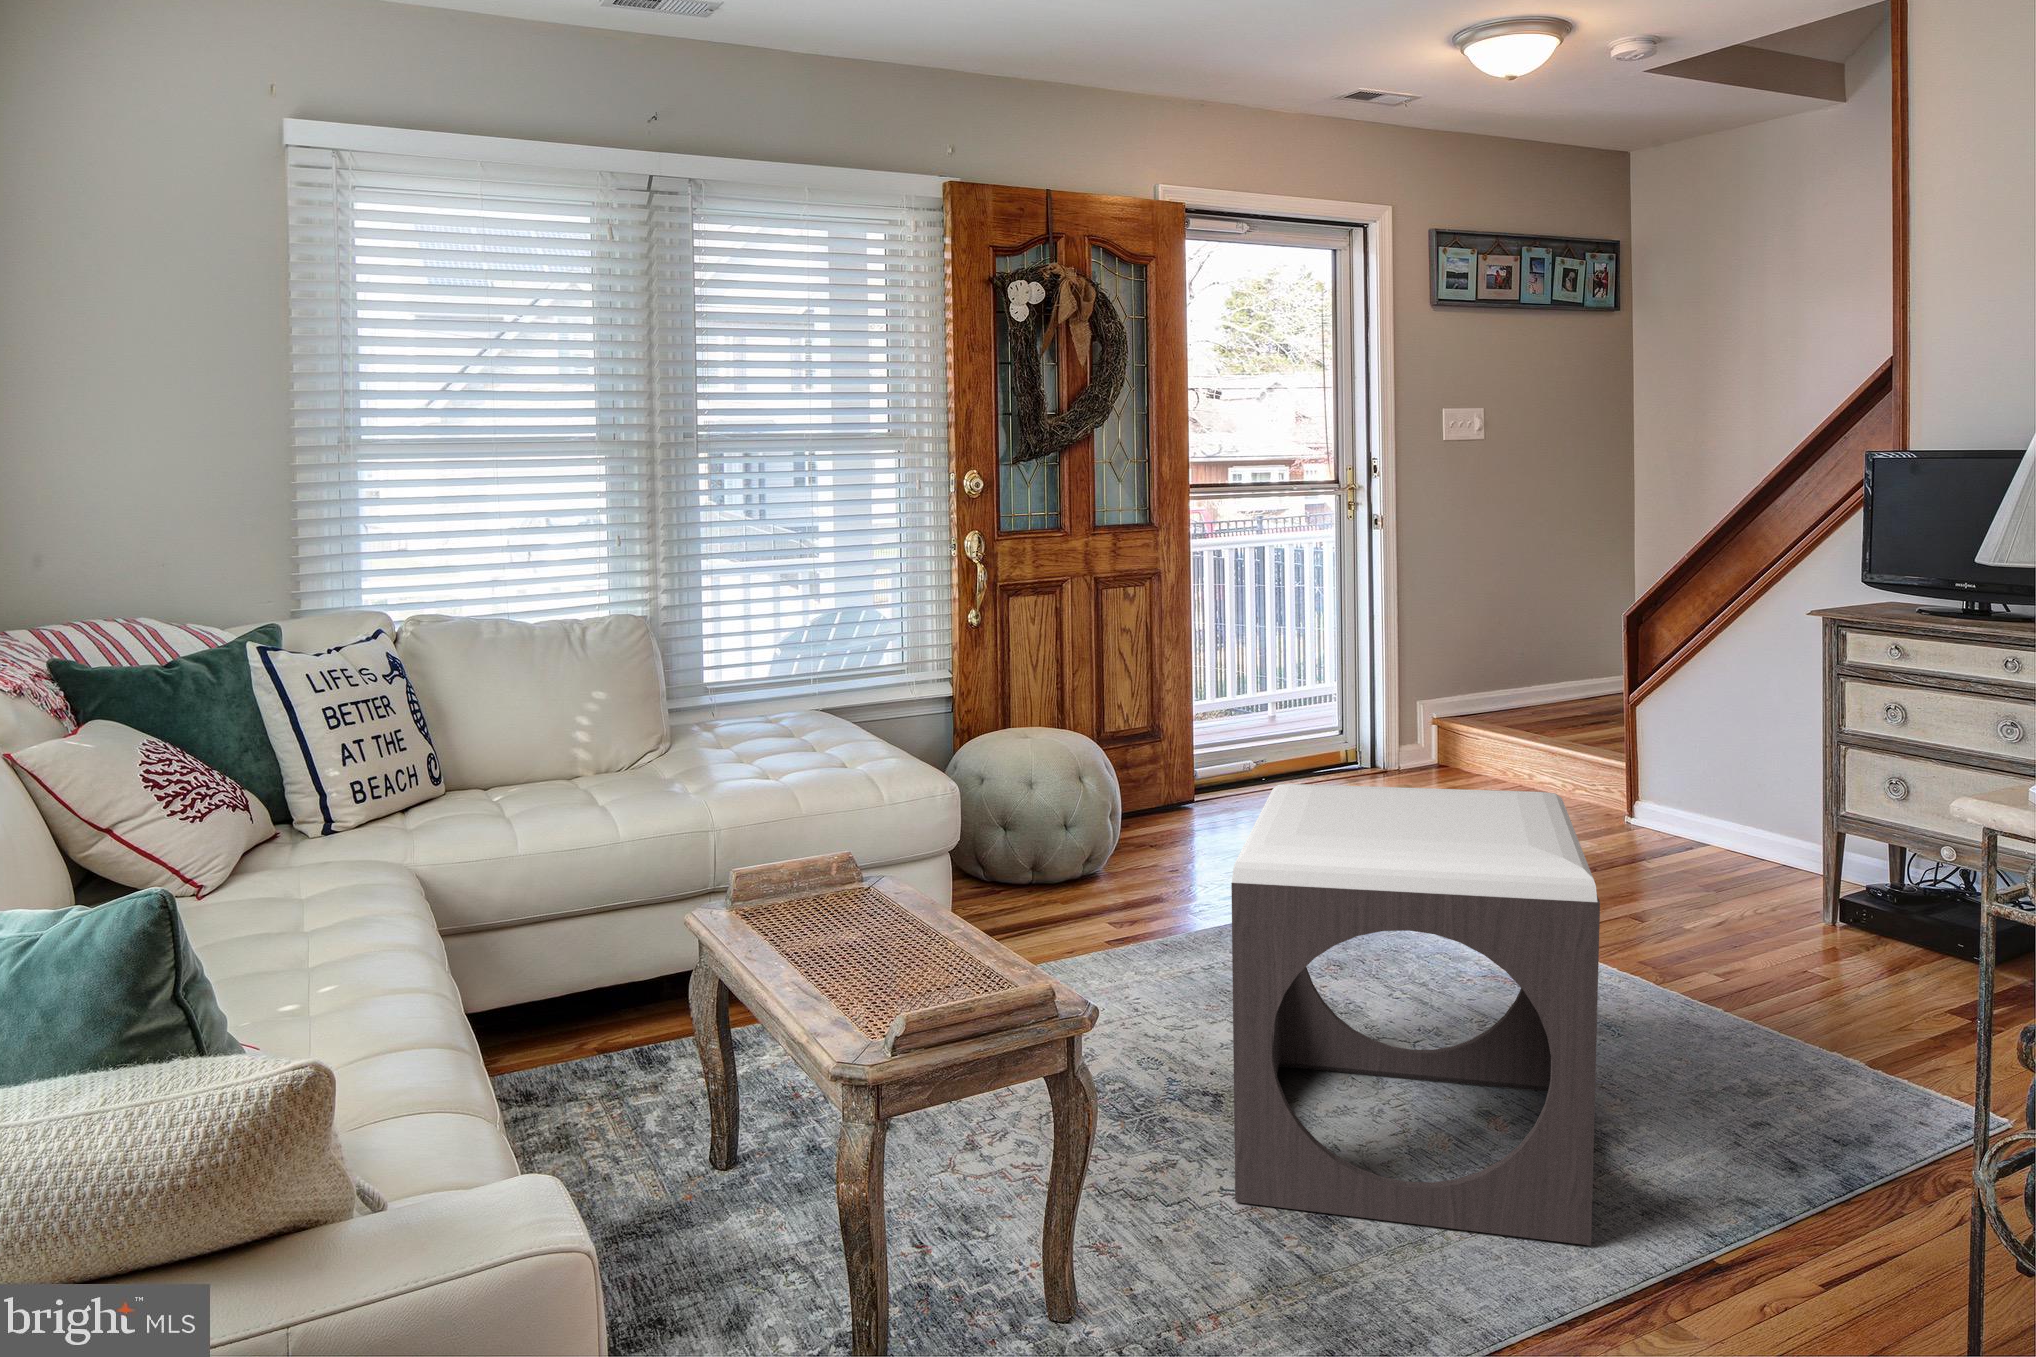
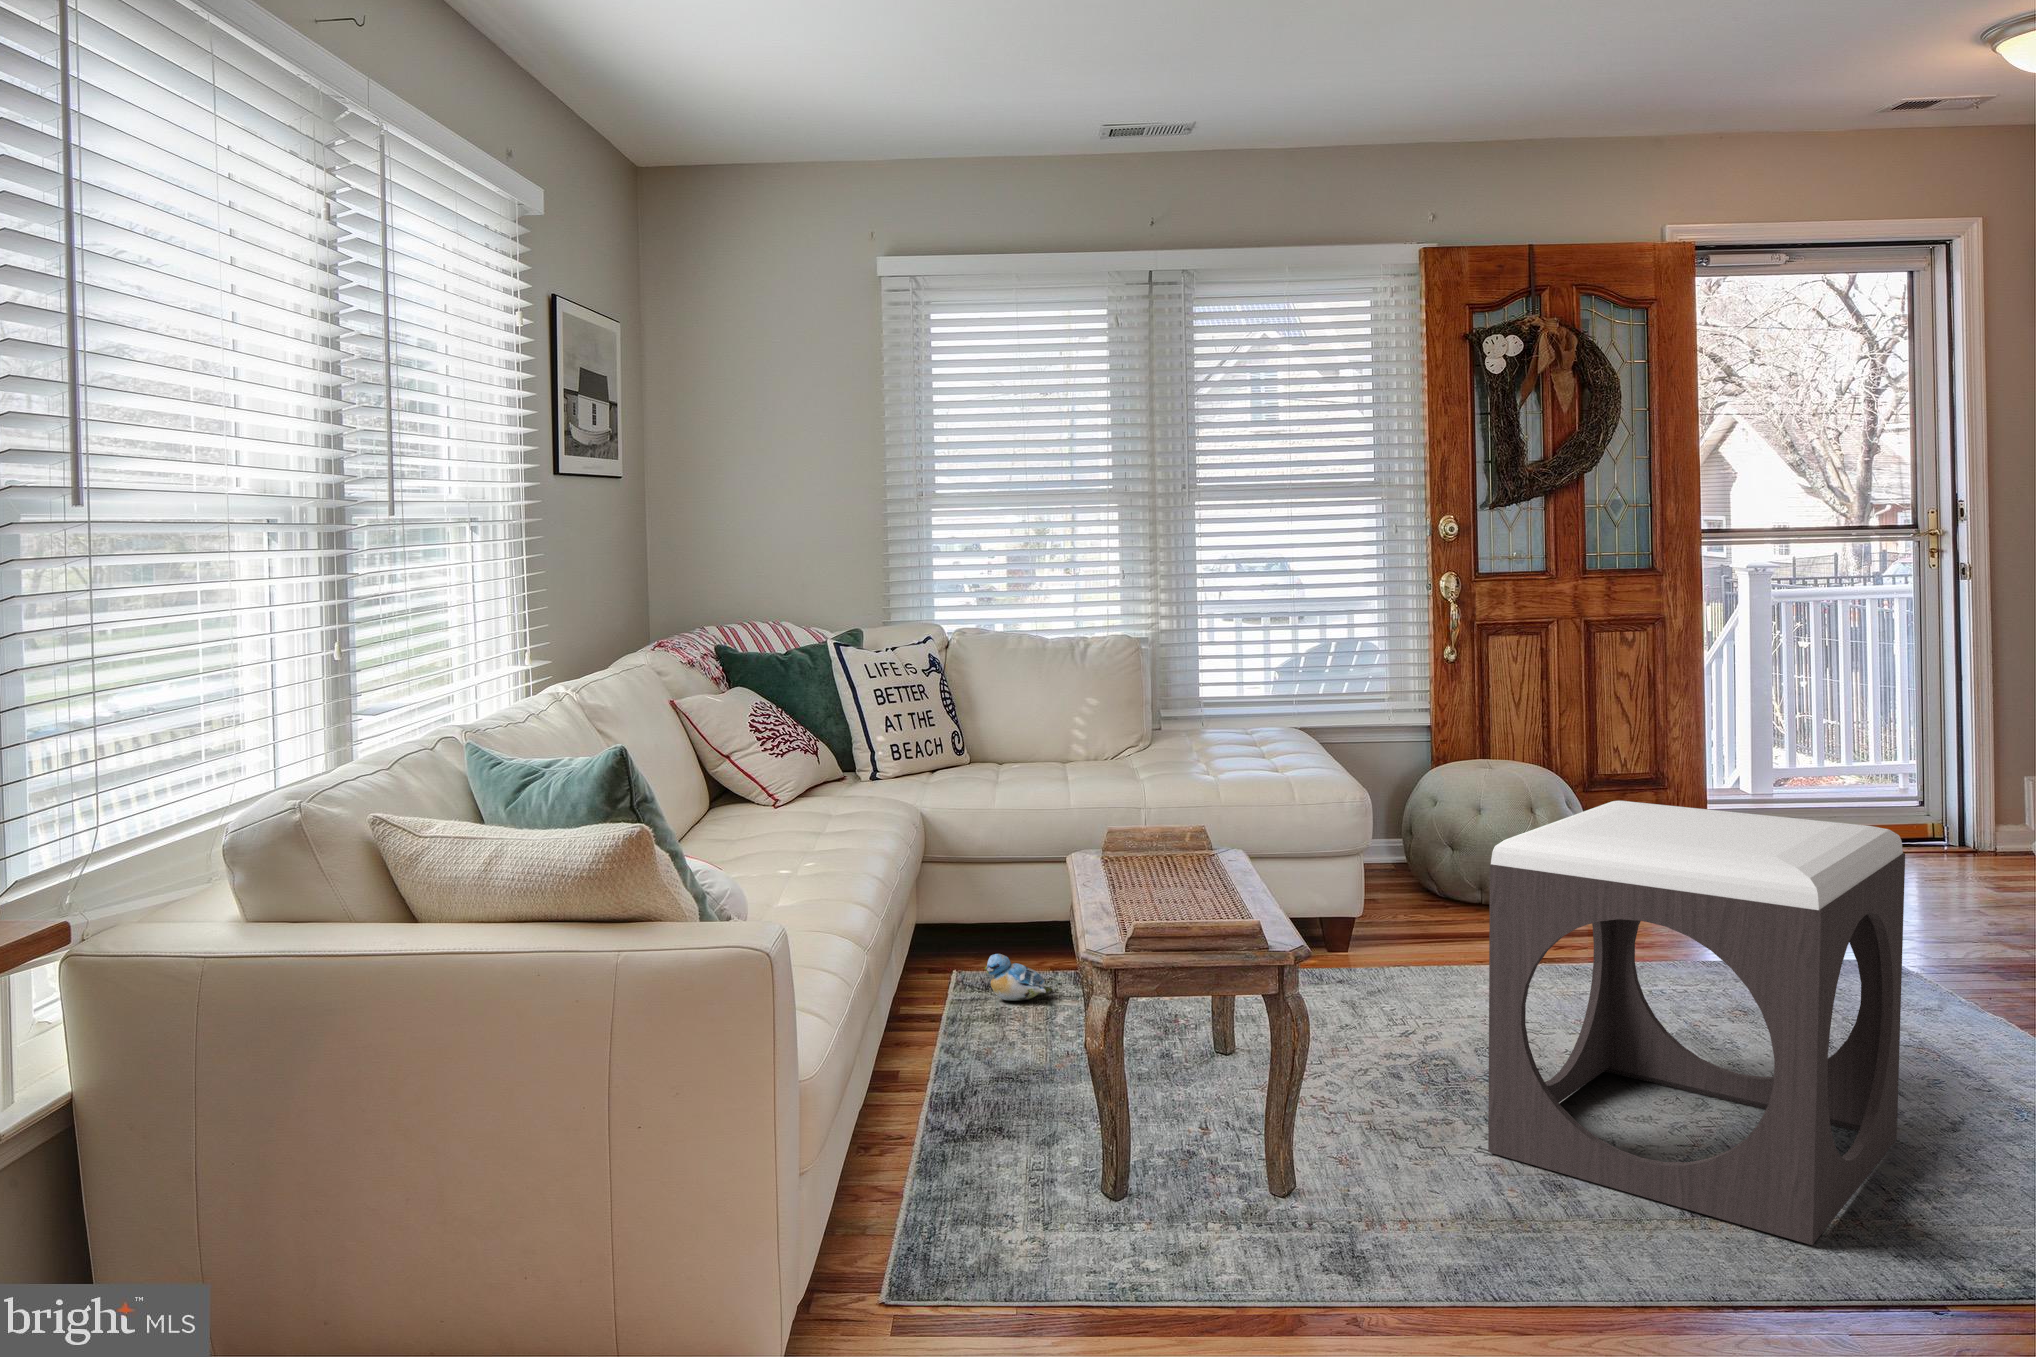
plush toy: none [543,1045,633,1102] -> present [985,954,1053,1001]

